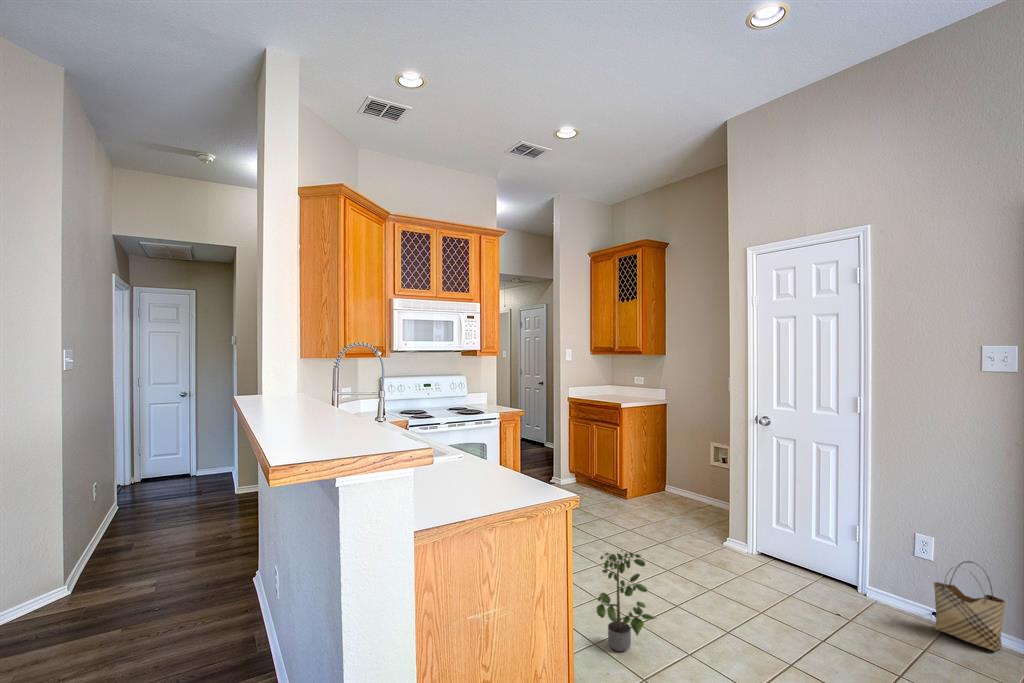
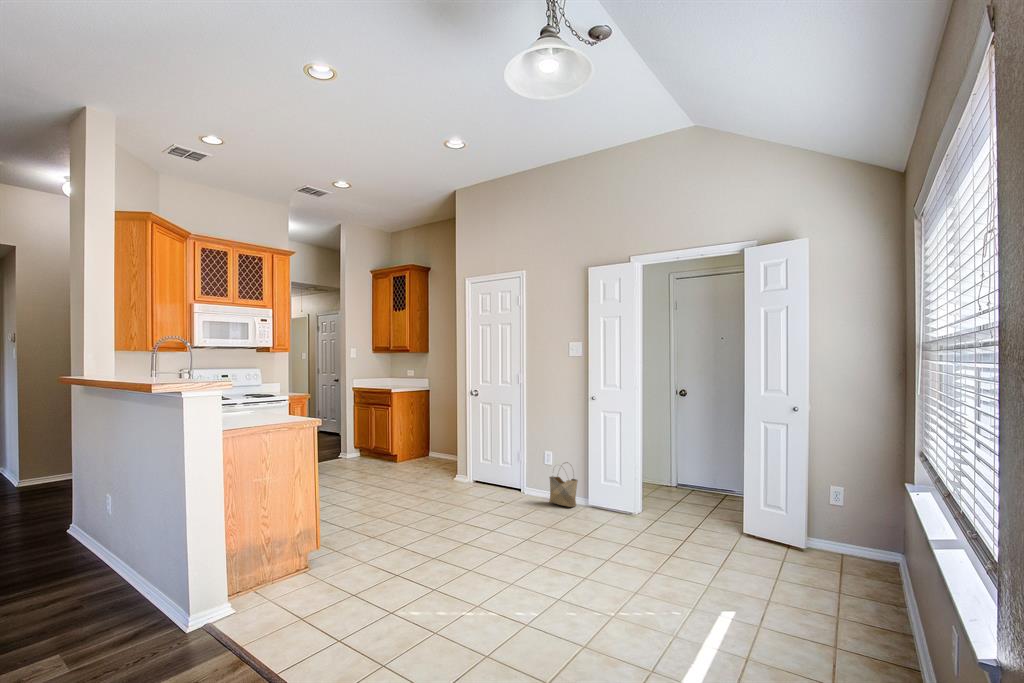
potted plant: present [597,550,655,651] -> none [346,470,385,534]

